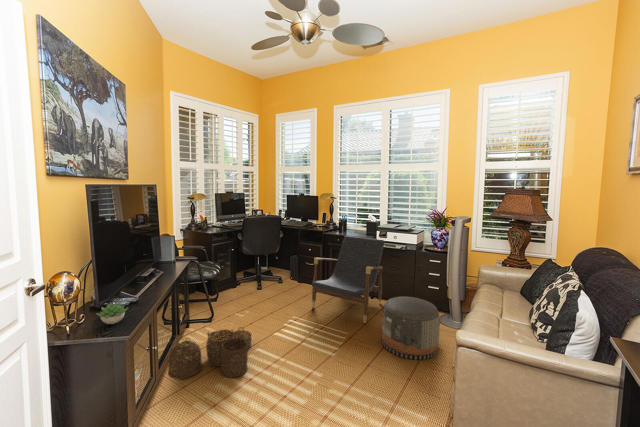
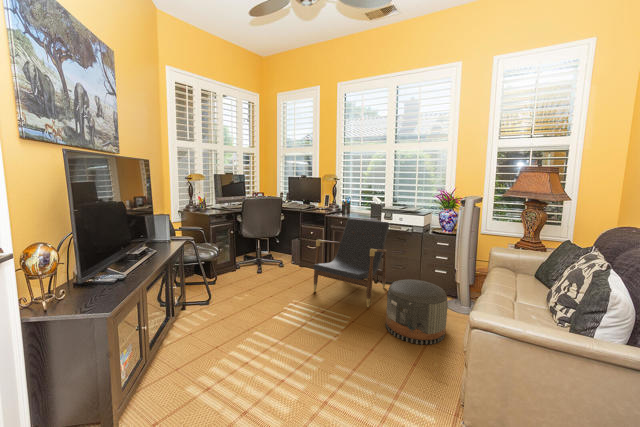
succulent plant: present [96,303,128,324] -> none [74,278,111,301]
woven basket: present [168,330,251,379] -> none [161,309,250,361]

